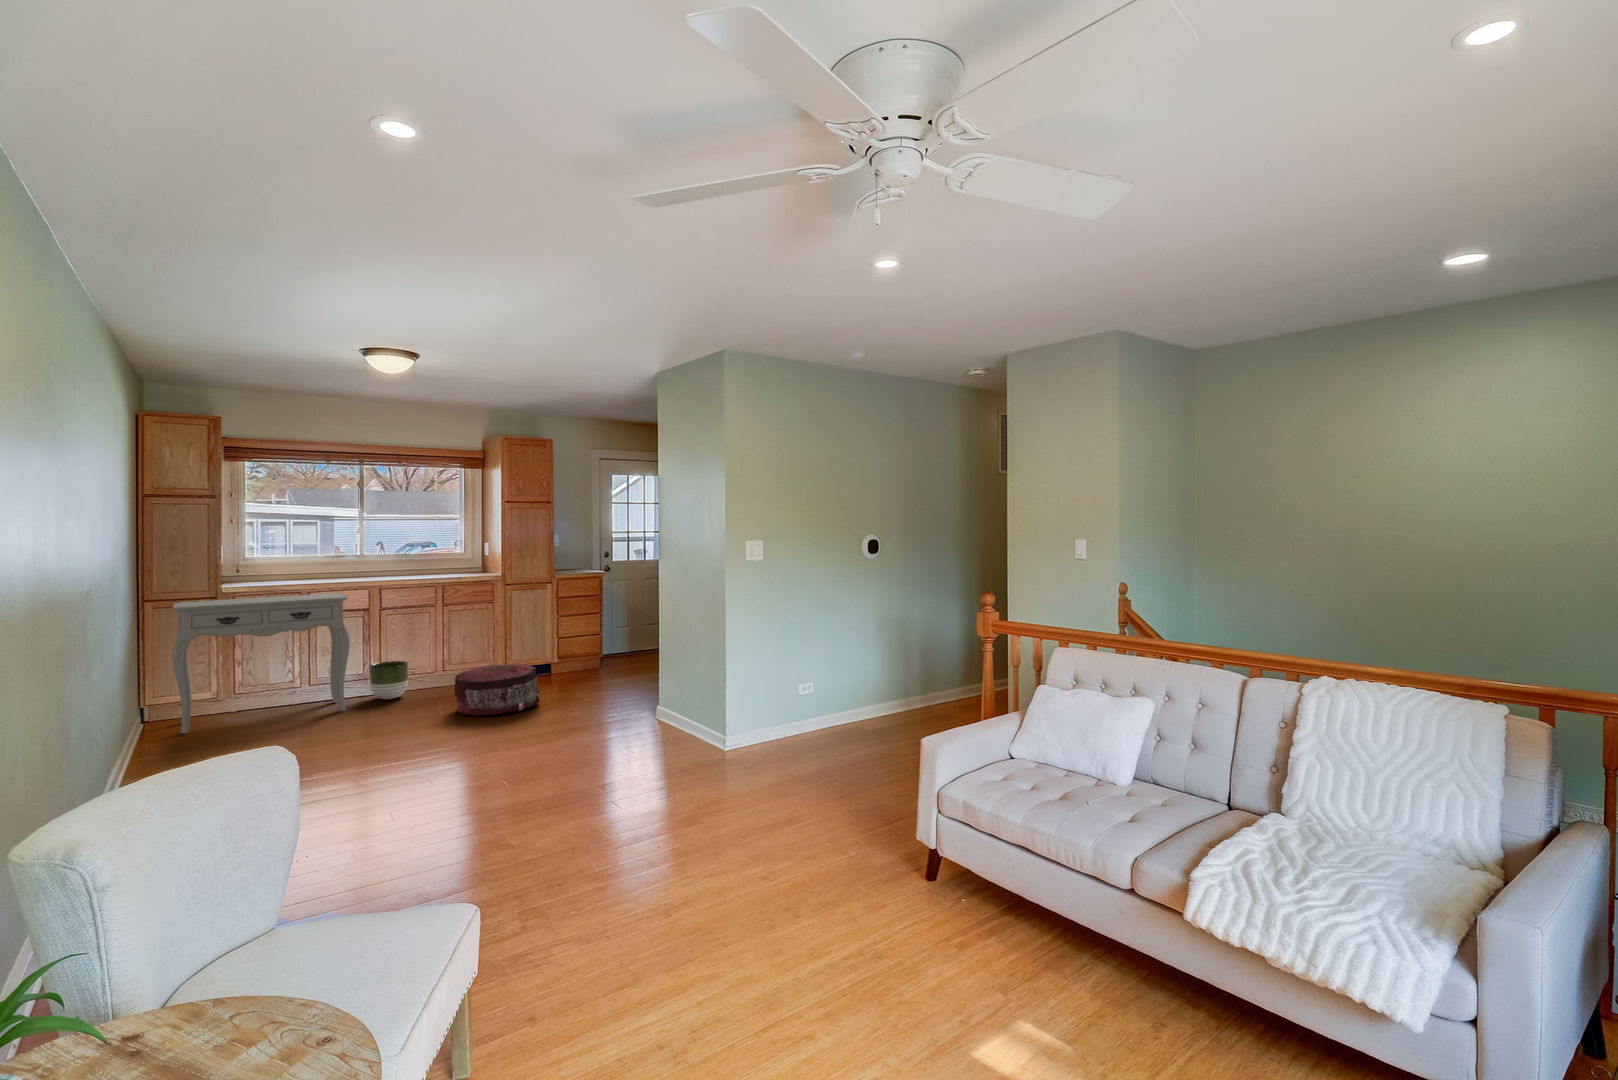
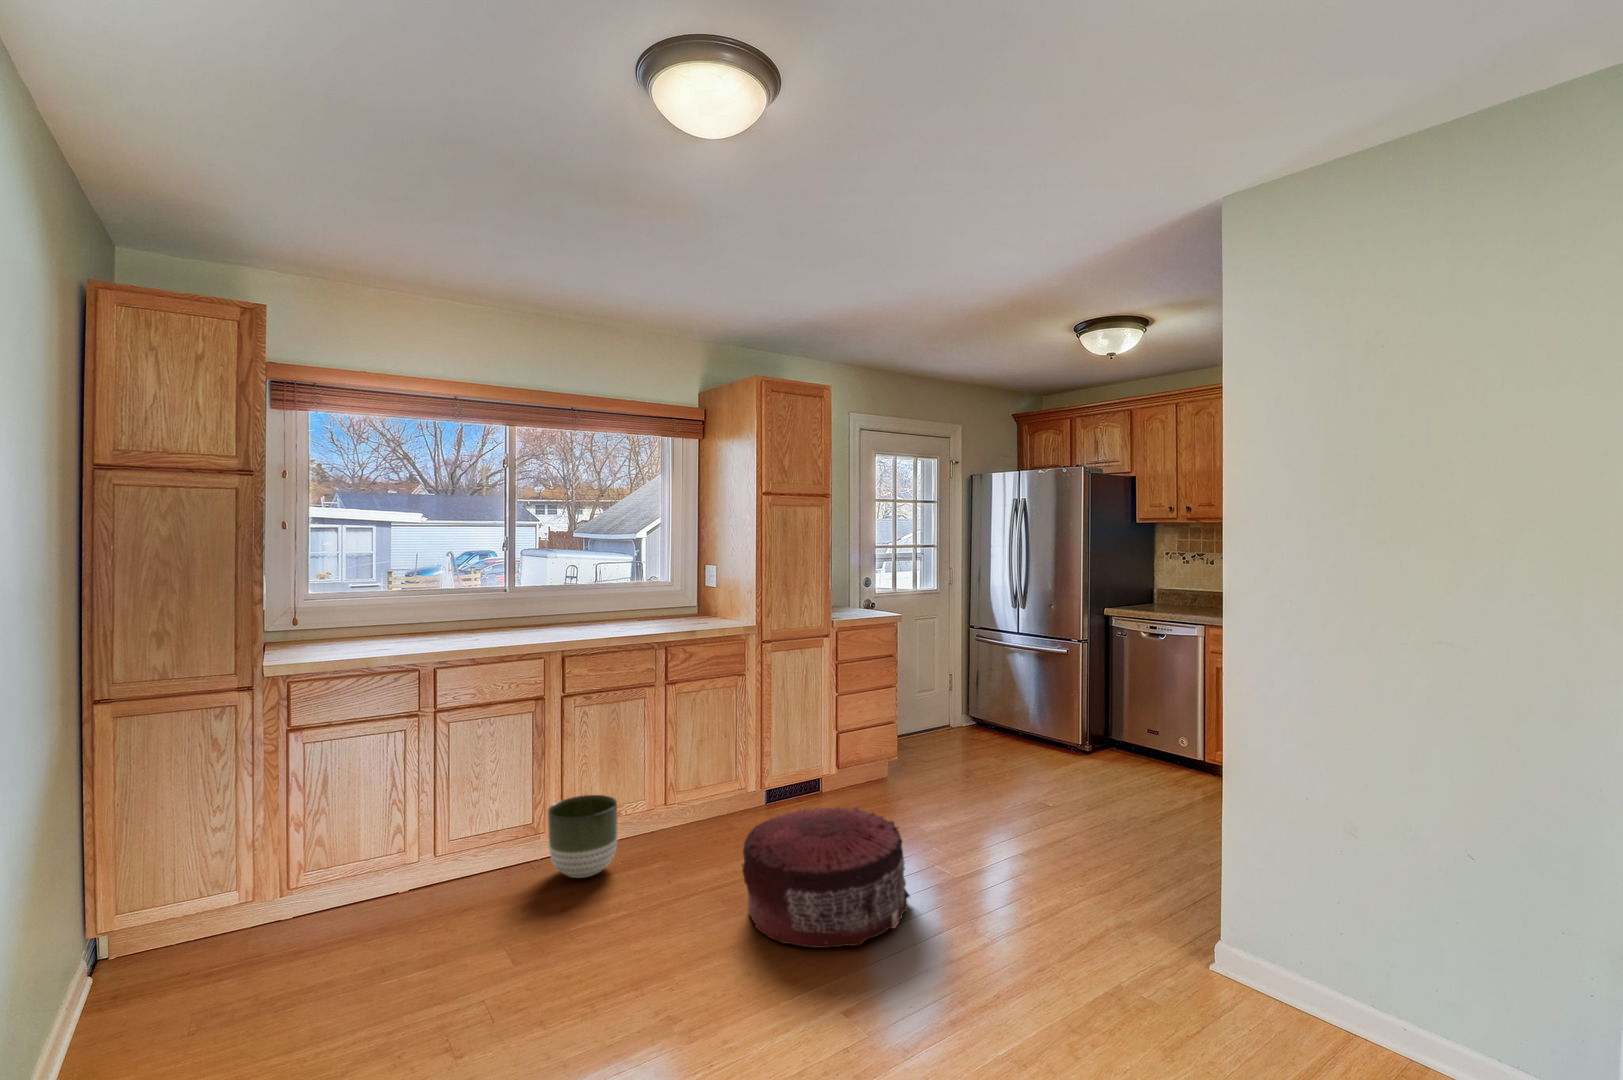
console table: present [172,593,350,734] -> none [144,668,525,1030]

